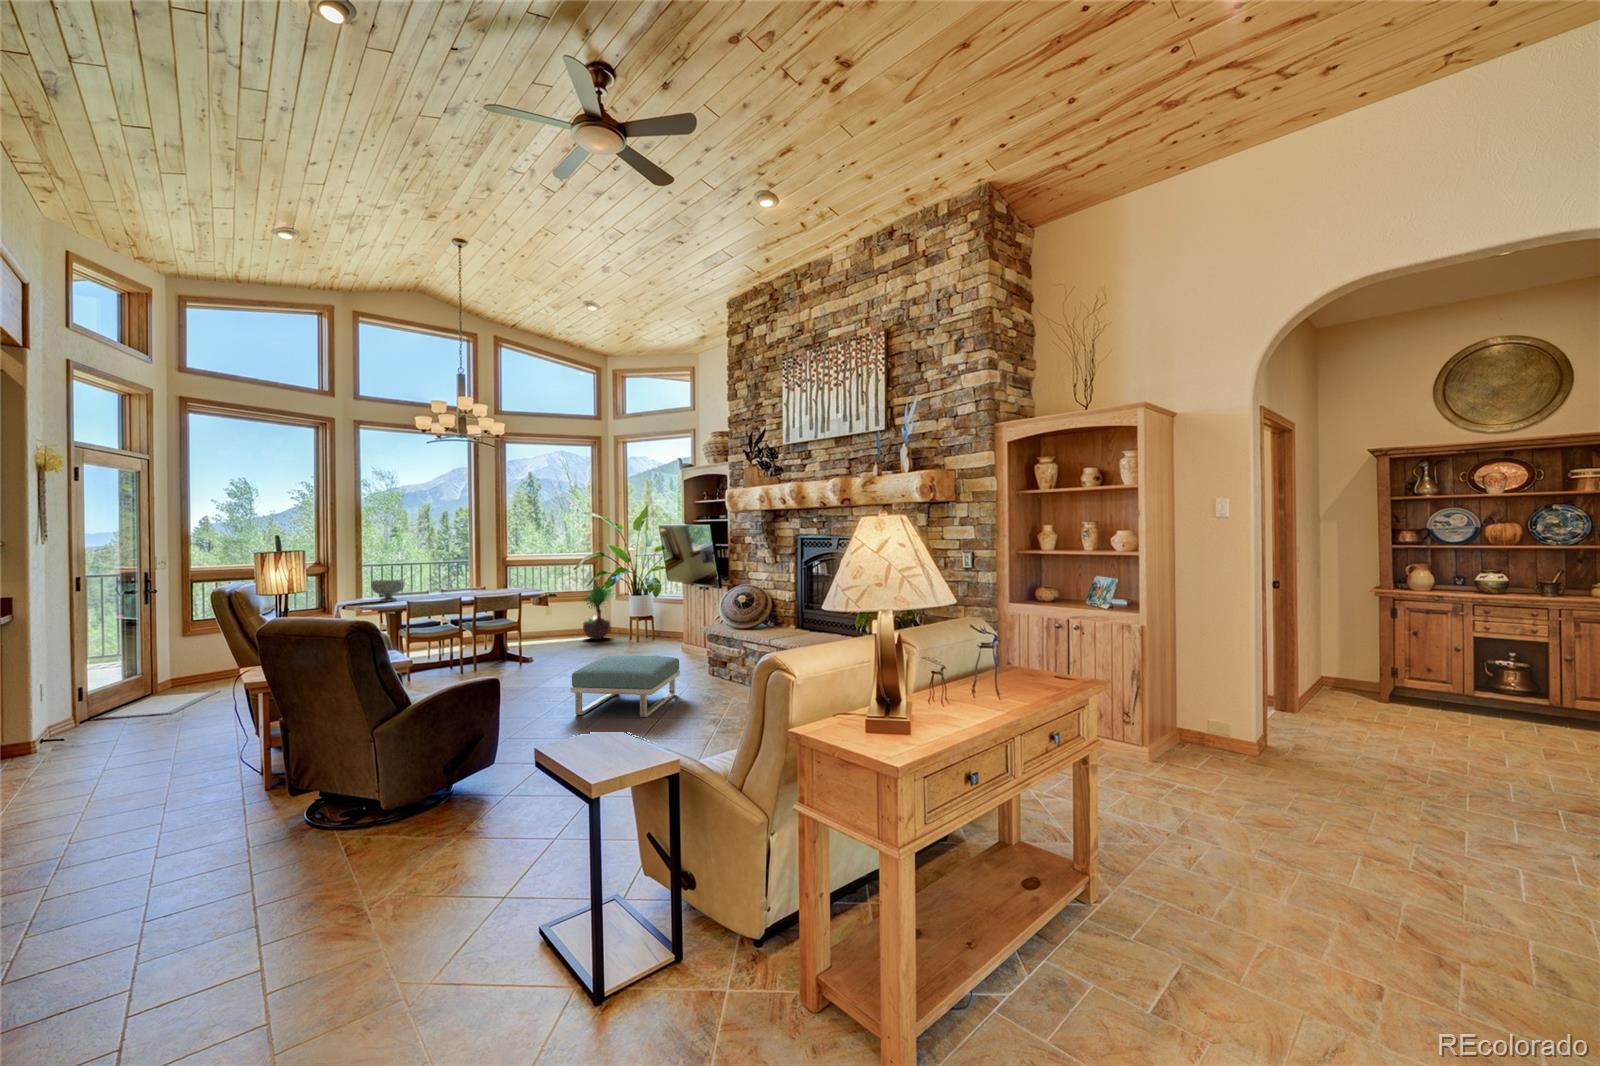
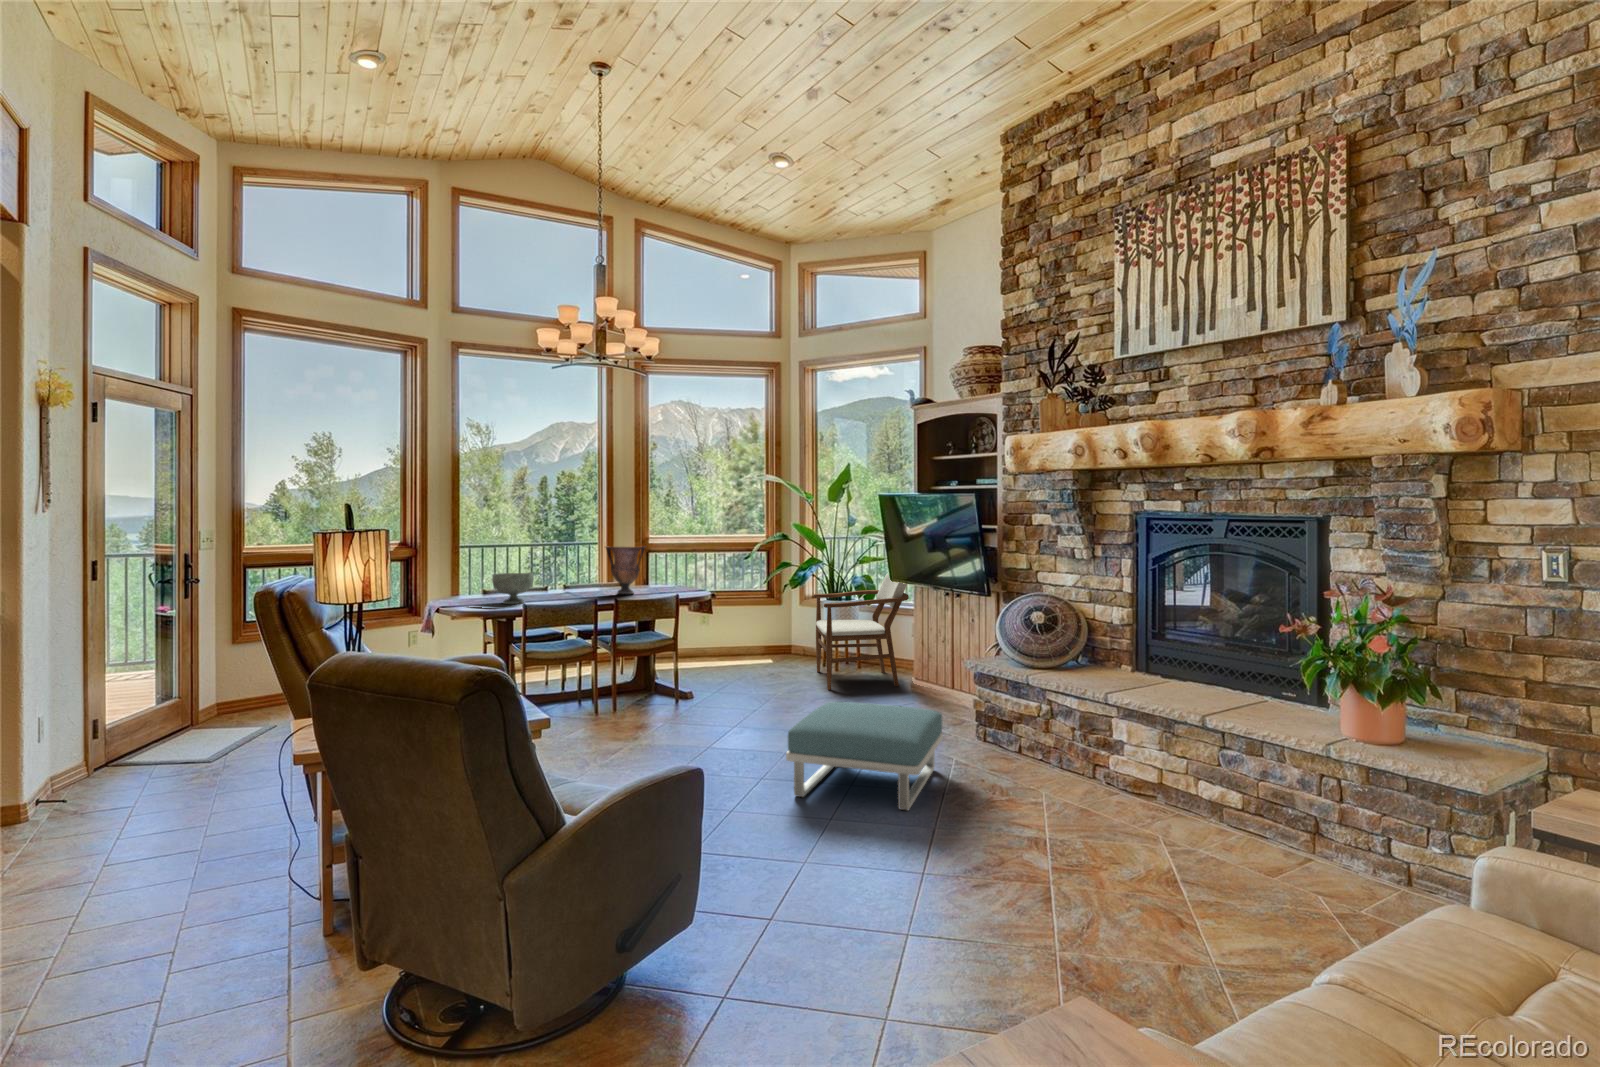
vase: none [464,560,496,594] -> present [606,546,645,594]
armchair: none [624,575,686,654] -> present [814,574,909,690]
potted tree: present [583,585,614,639] -> none [748,575,798,662]

